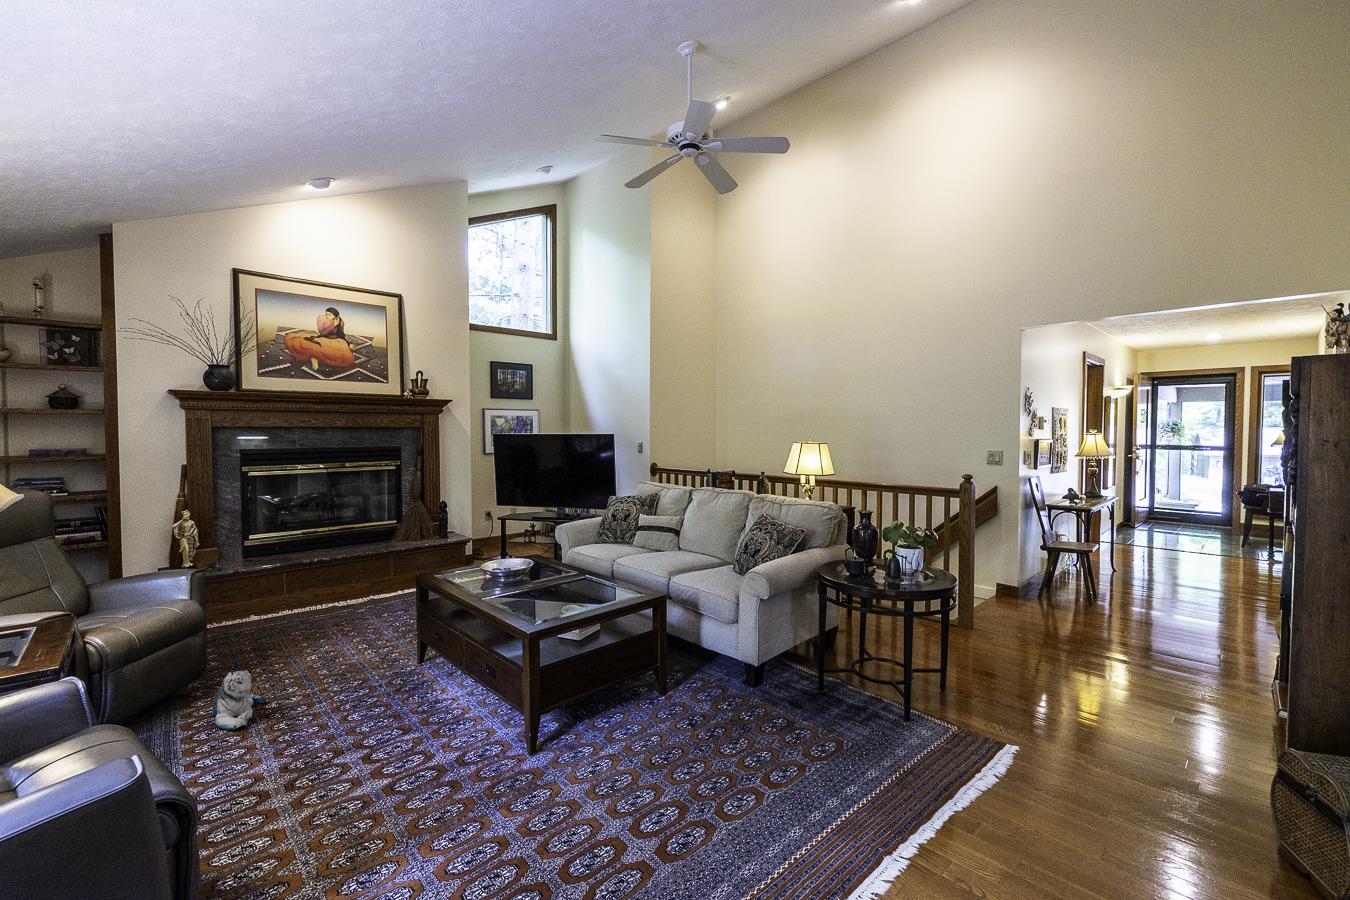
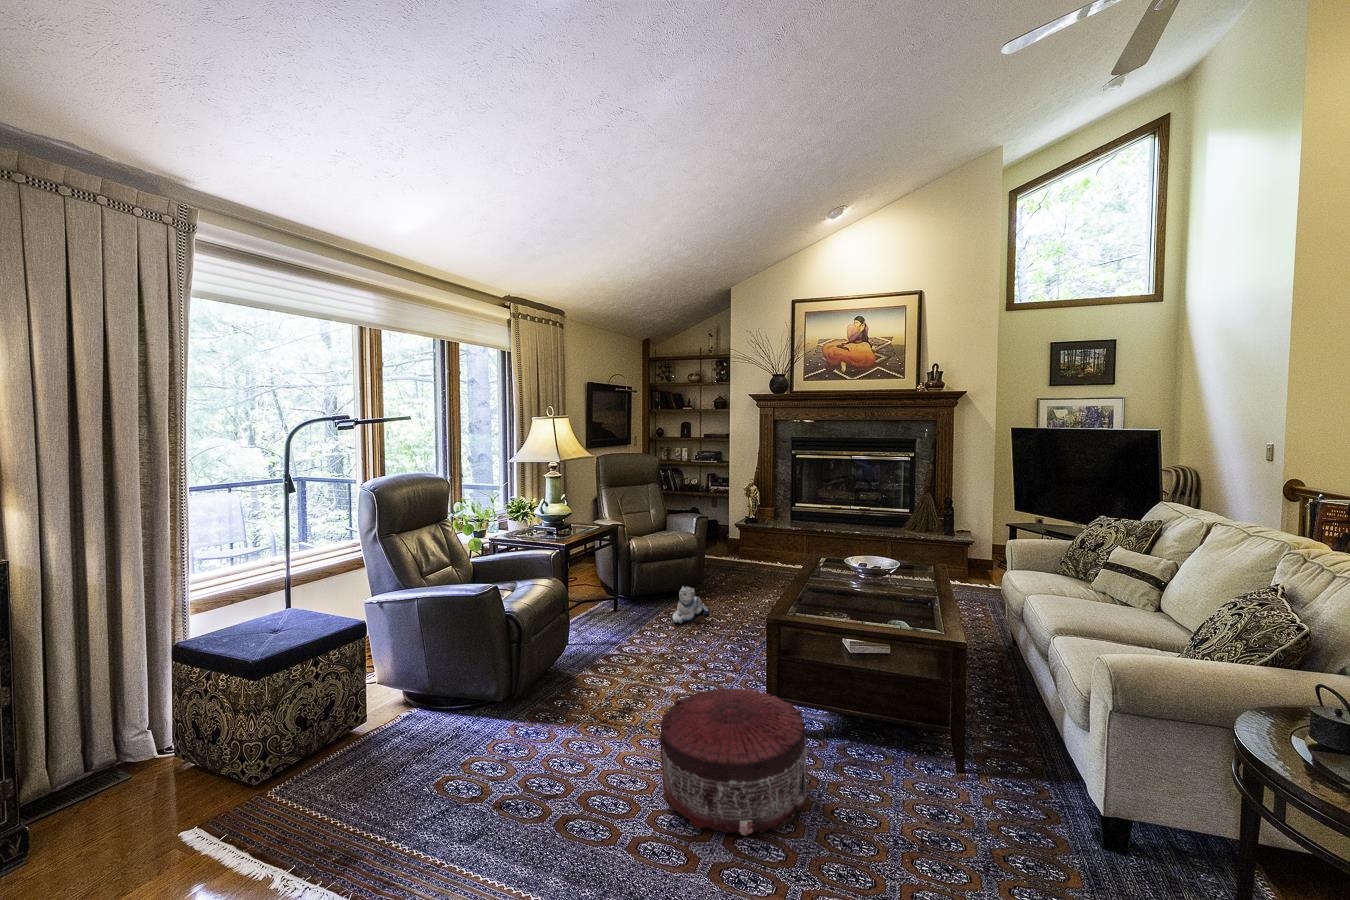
pouf: none [491,698,655,853] -> present [659,688,807,836]

